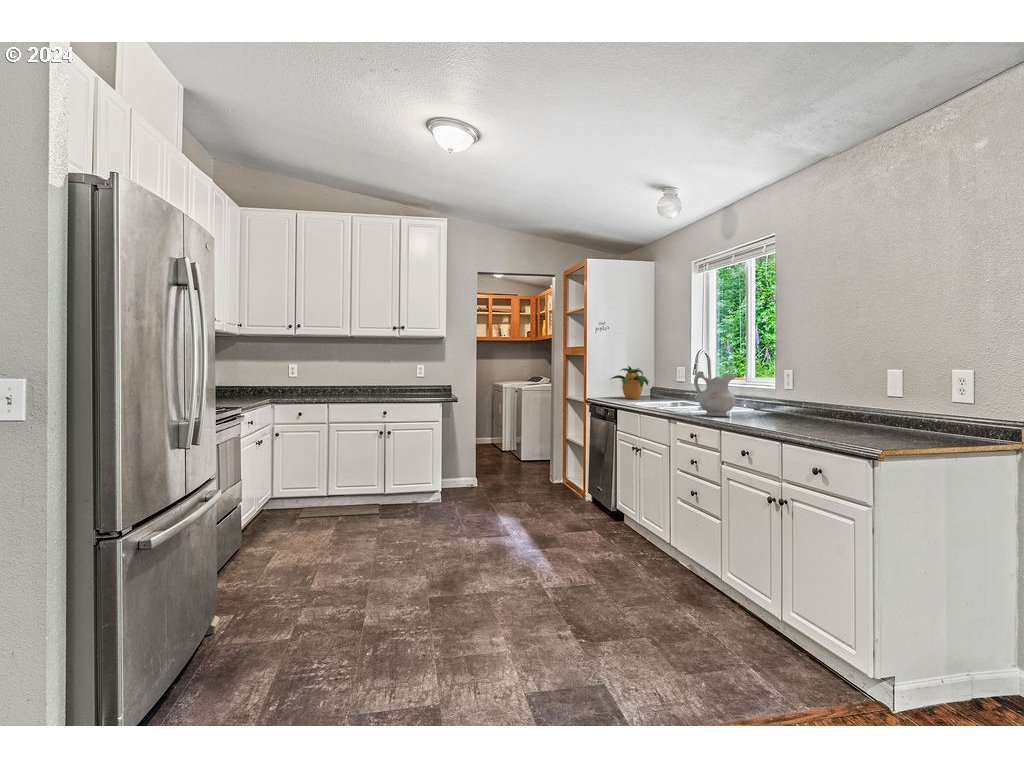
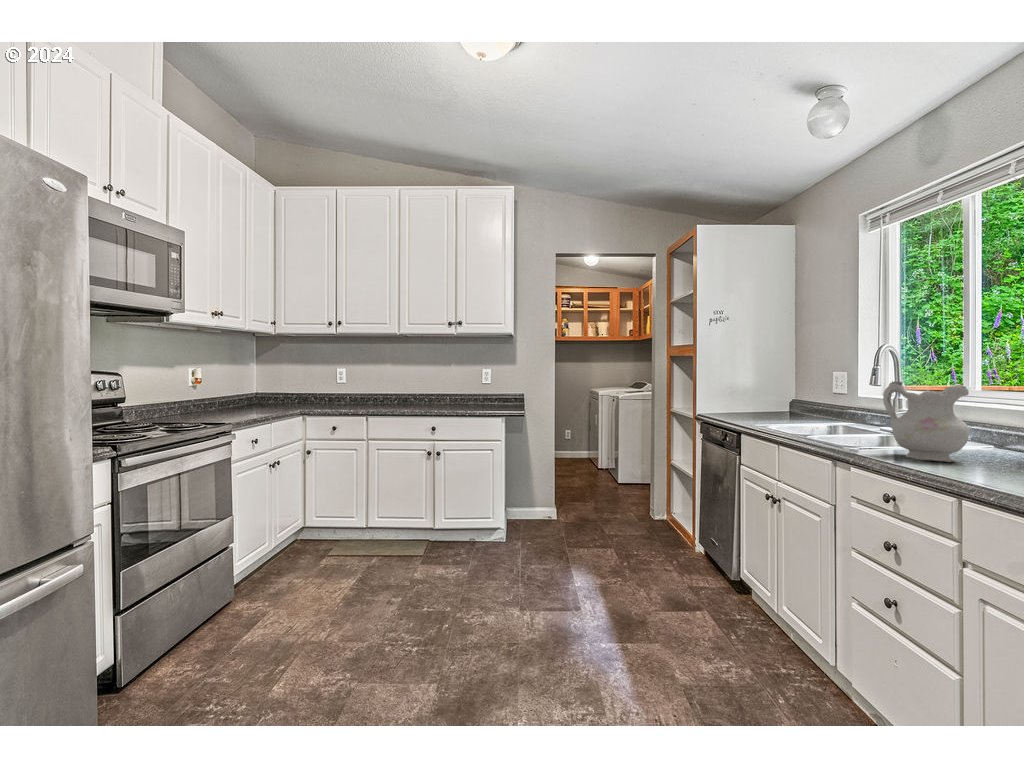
potted plant: present [611,366,649,399] -> none [729,370,792,416]

